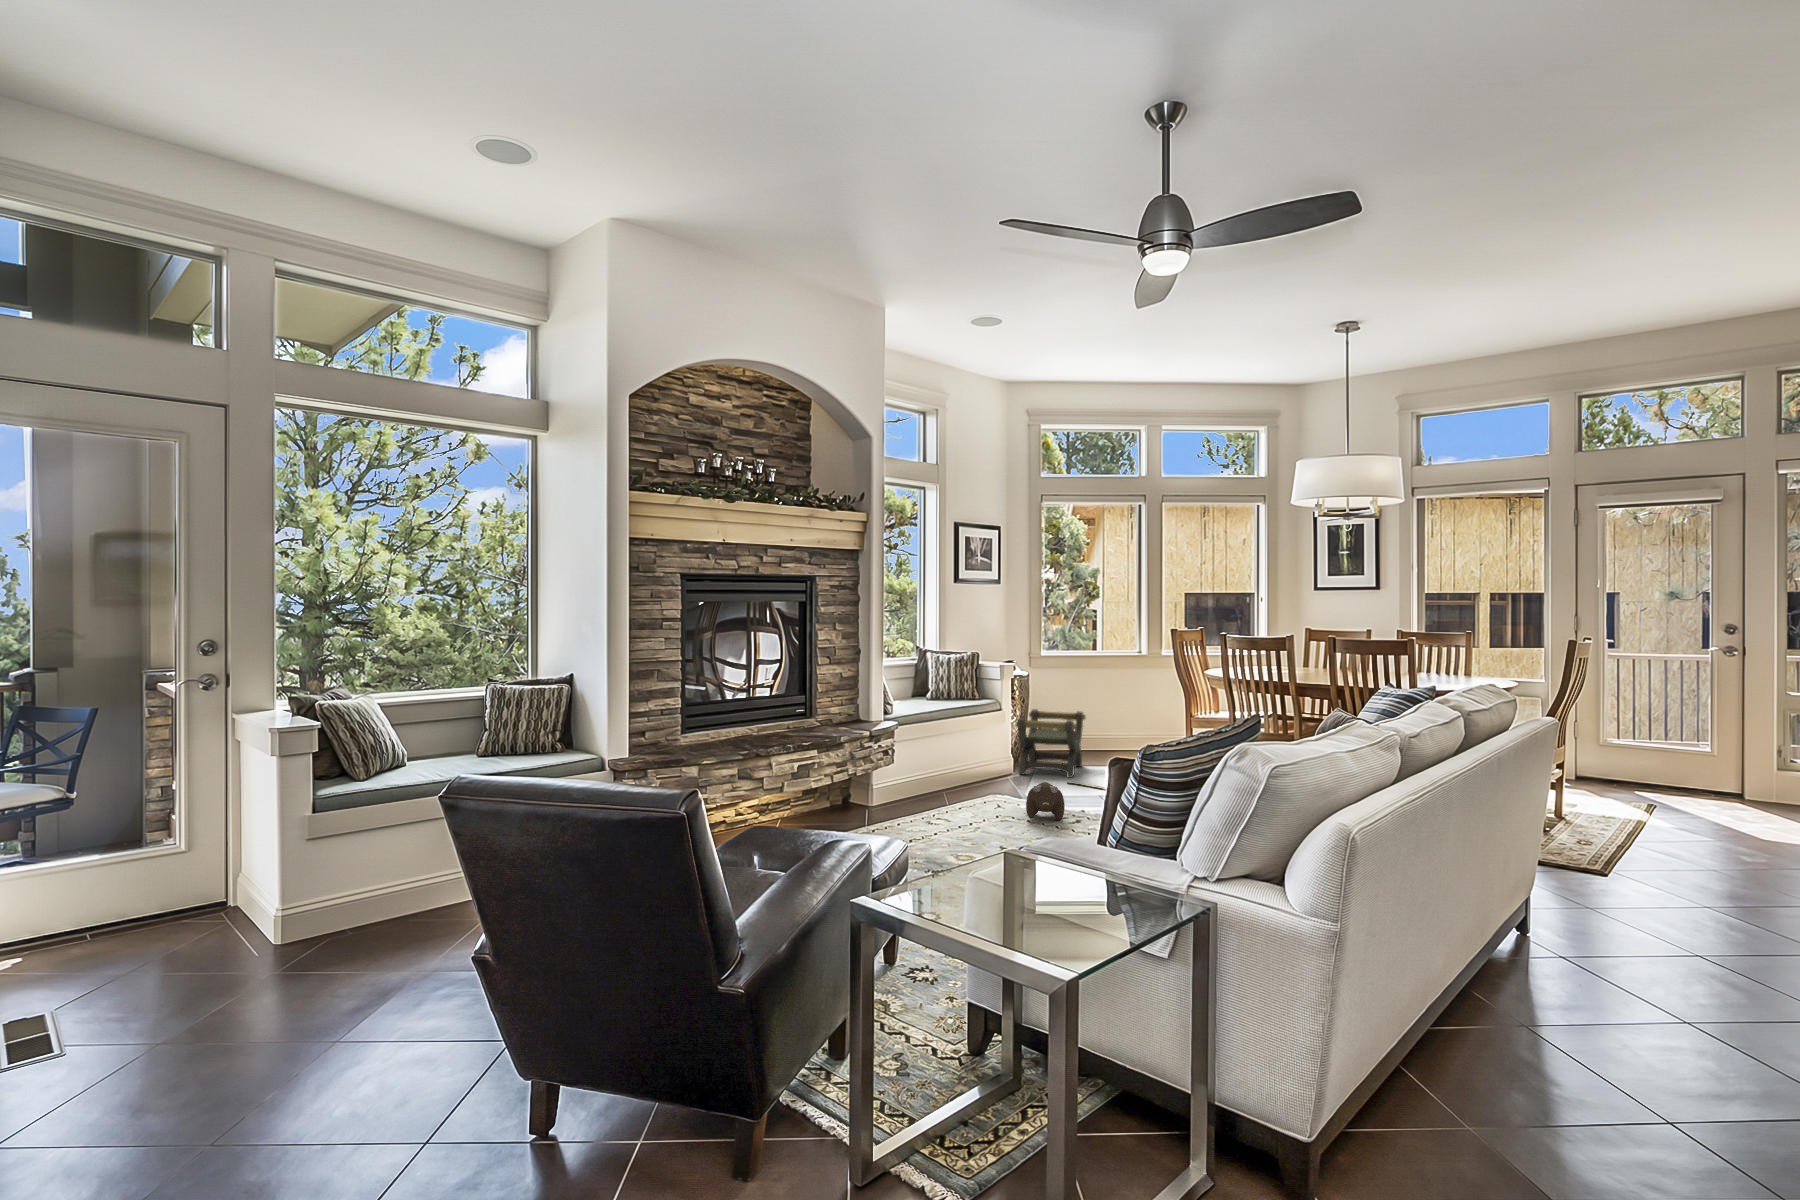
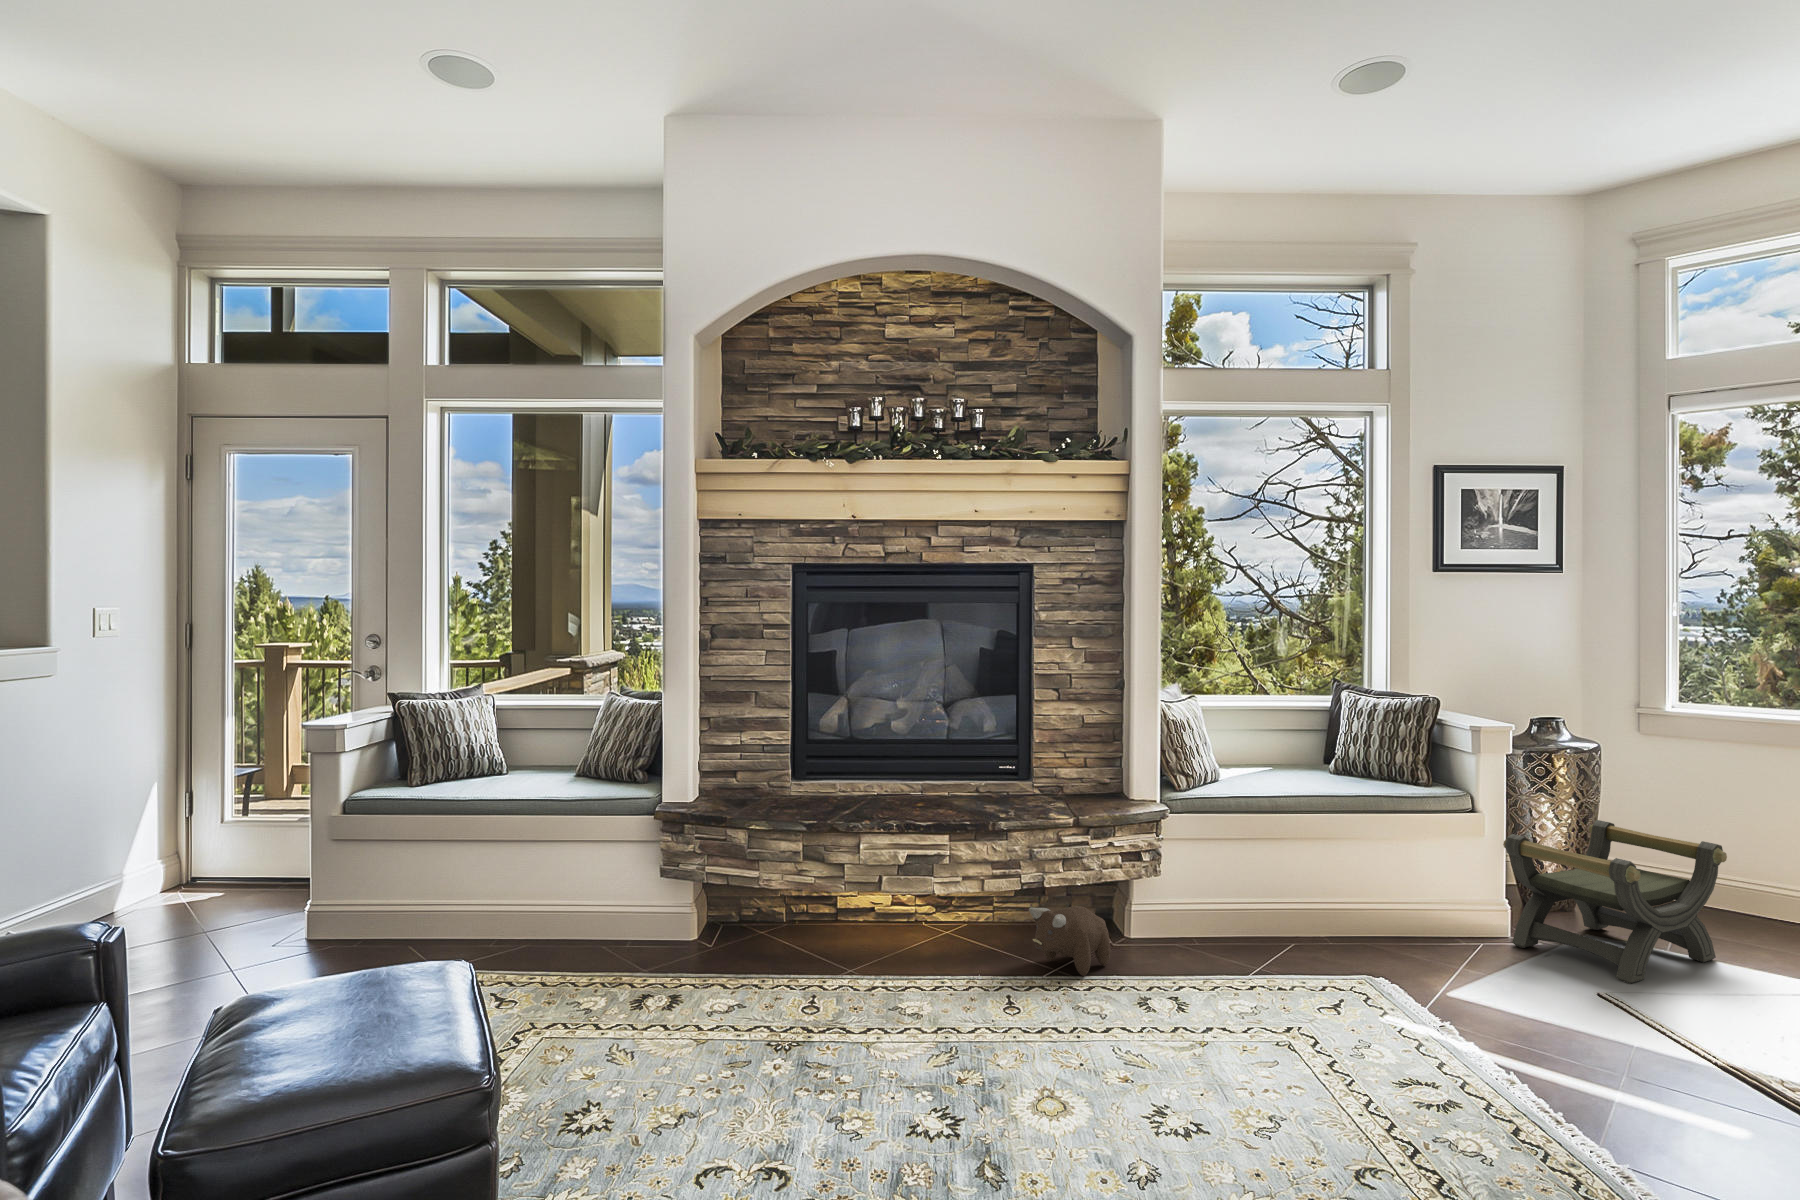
plush toy: present [1026,782,1065,820] -> present [1029,906,1110,976]

